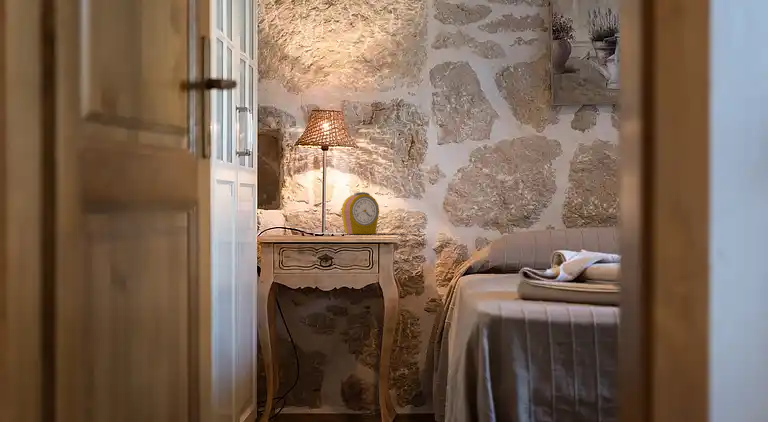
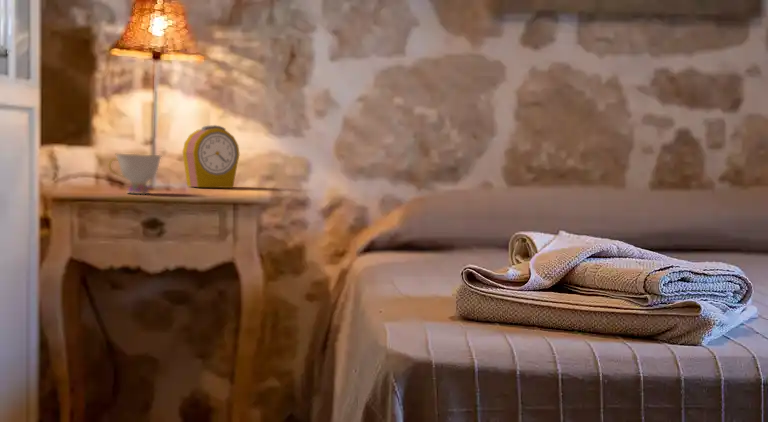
teacup: none [297,213,331,239] -> present [109,154,162,194]

